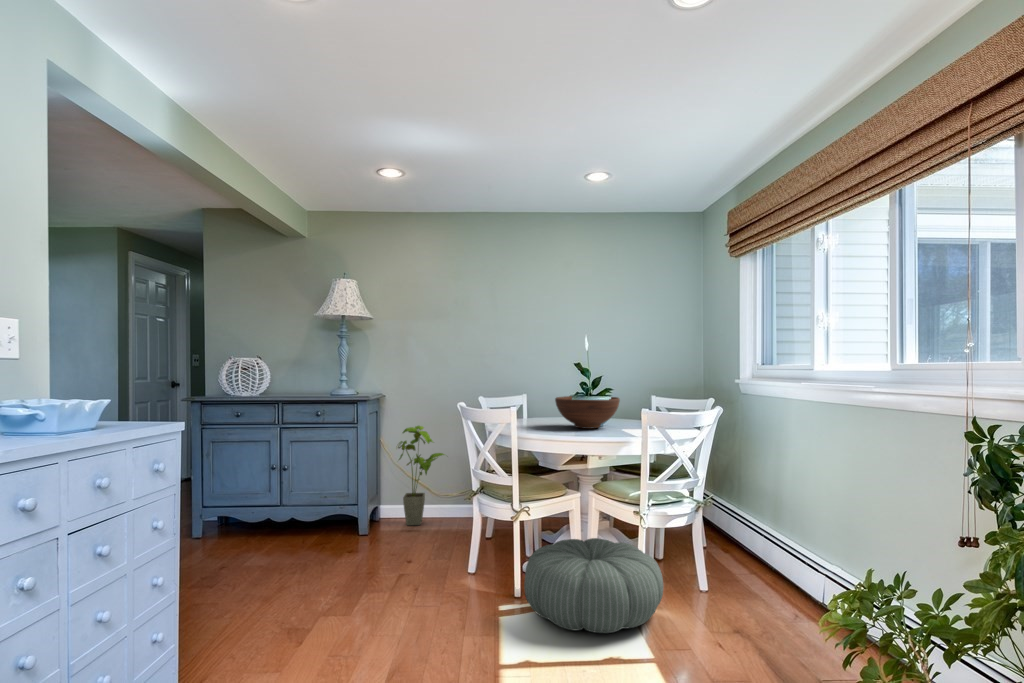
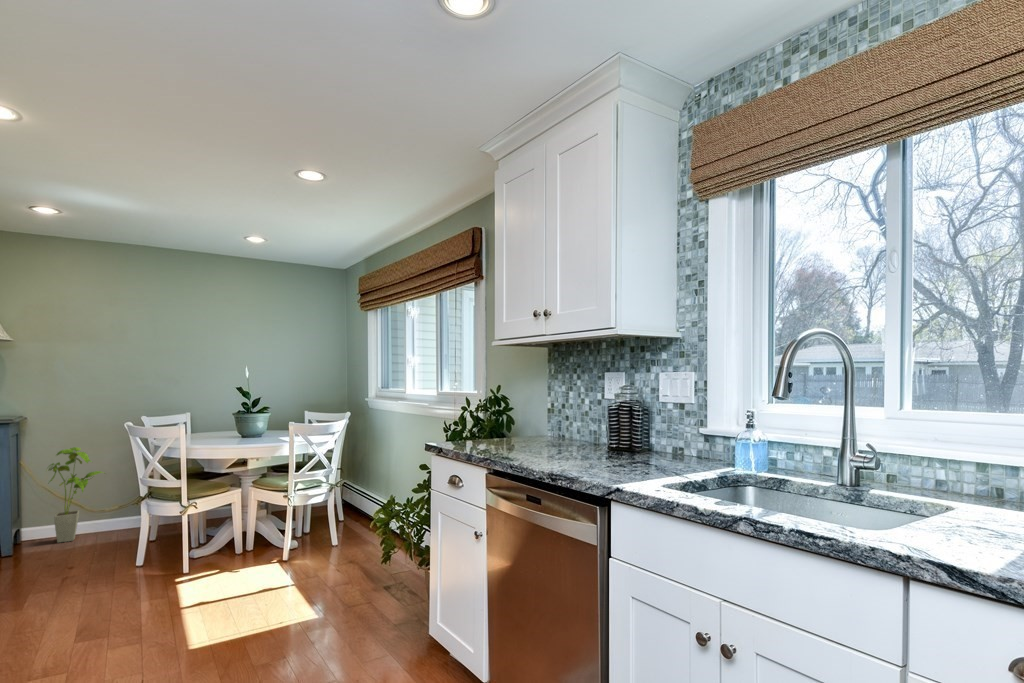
fruit bowl: present [555,396,620,429] -> none [221,413,275,439]
pouf: present [524,538,663,633] -> none [194,520,303,585]

